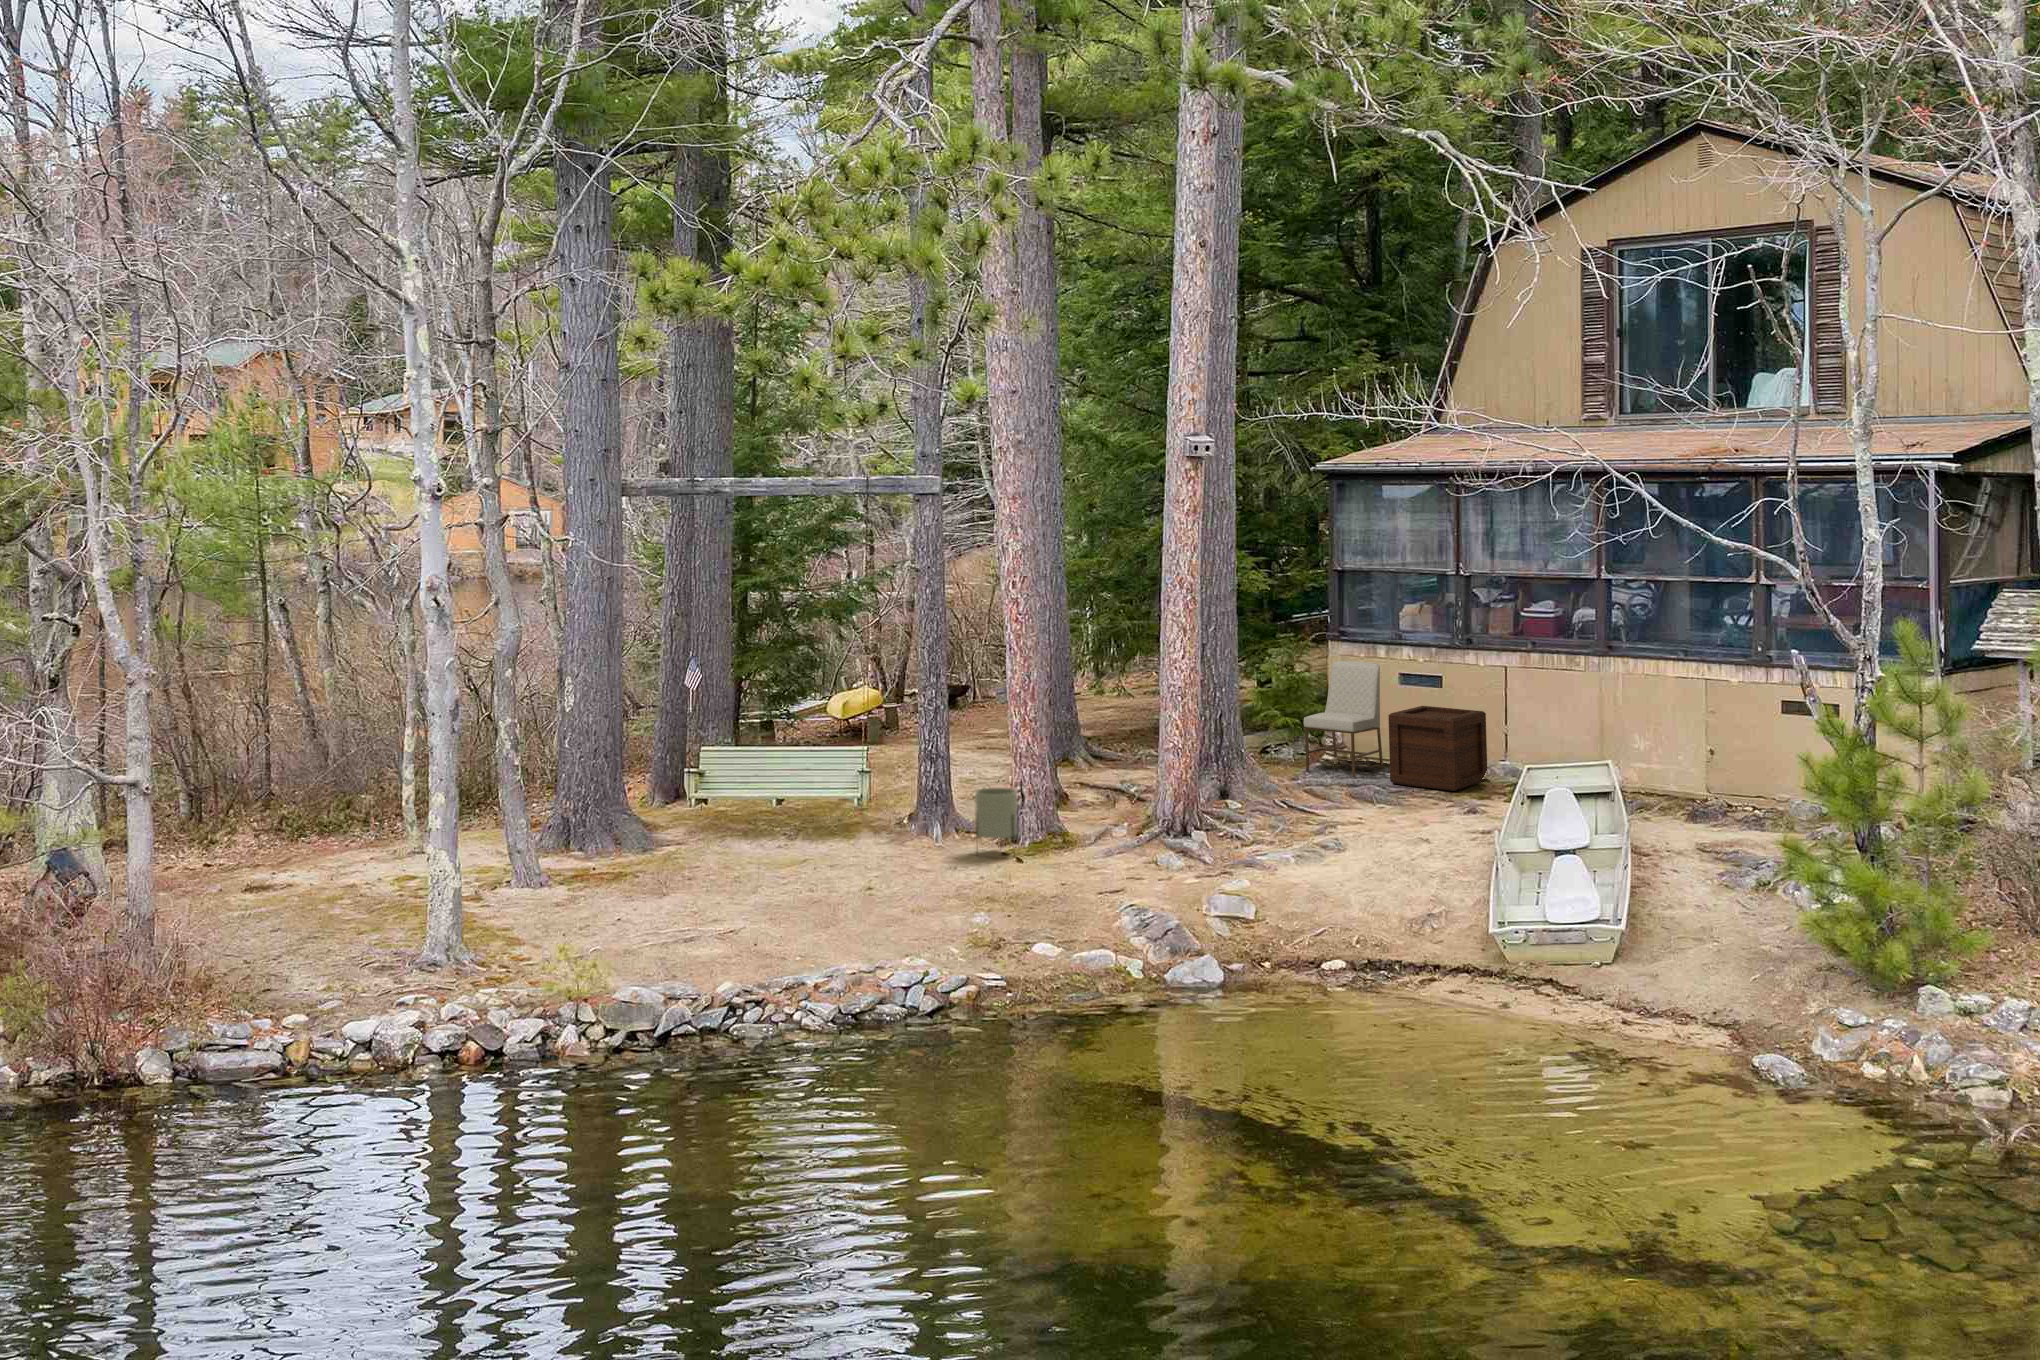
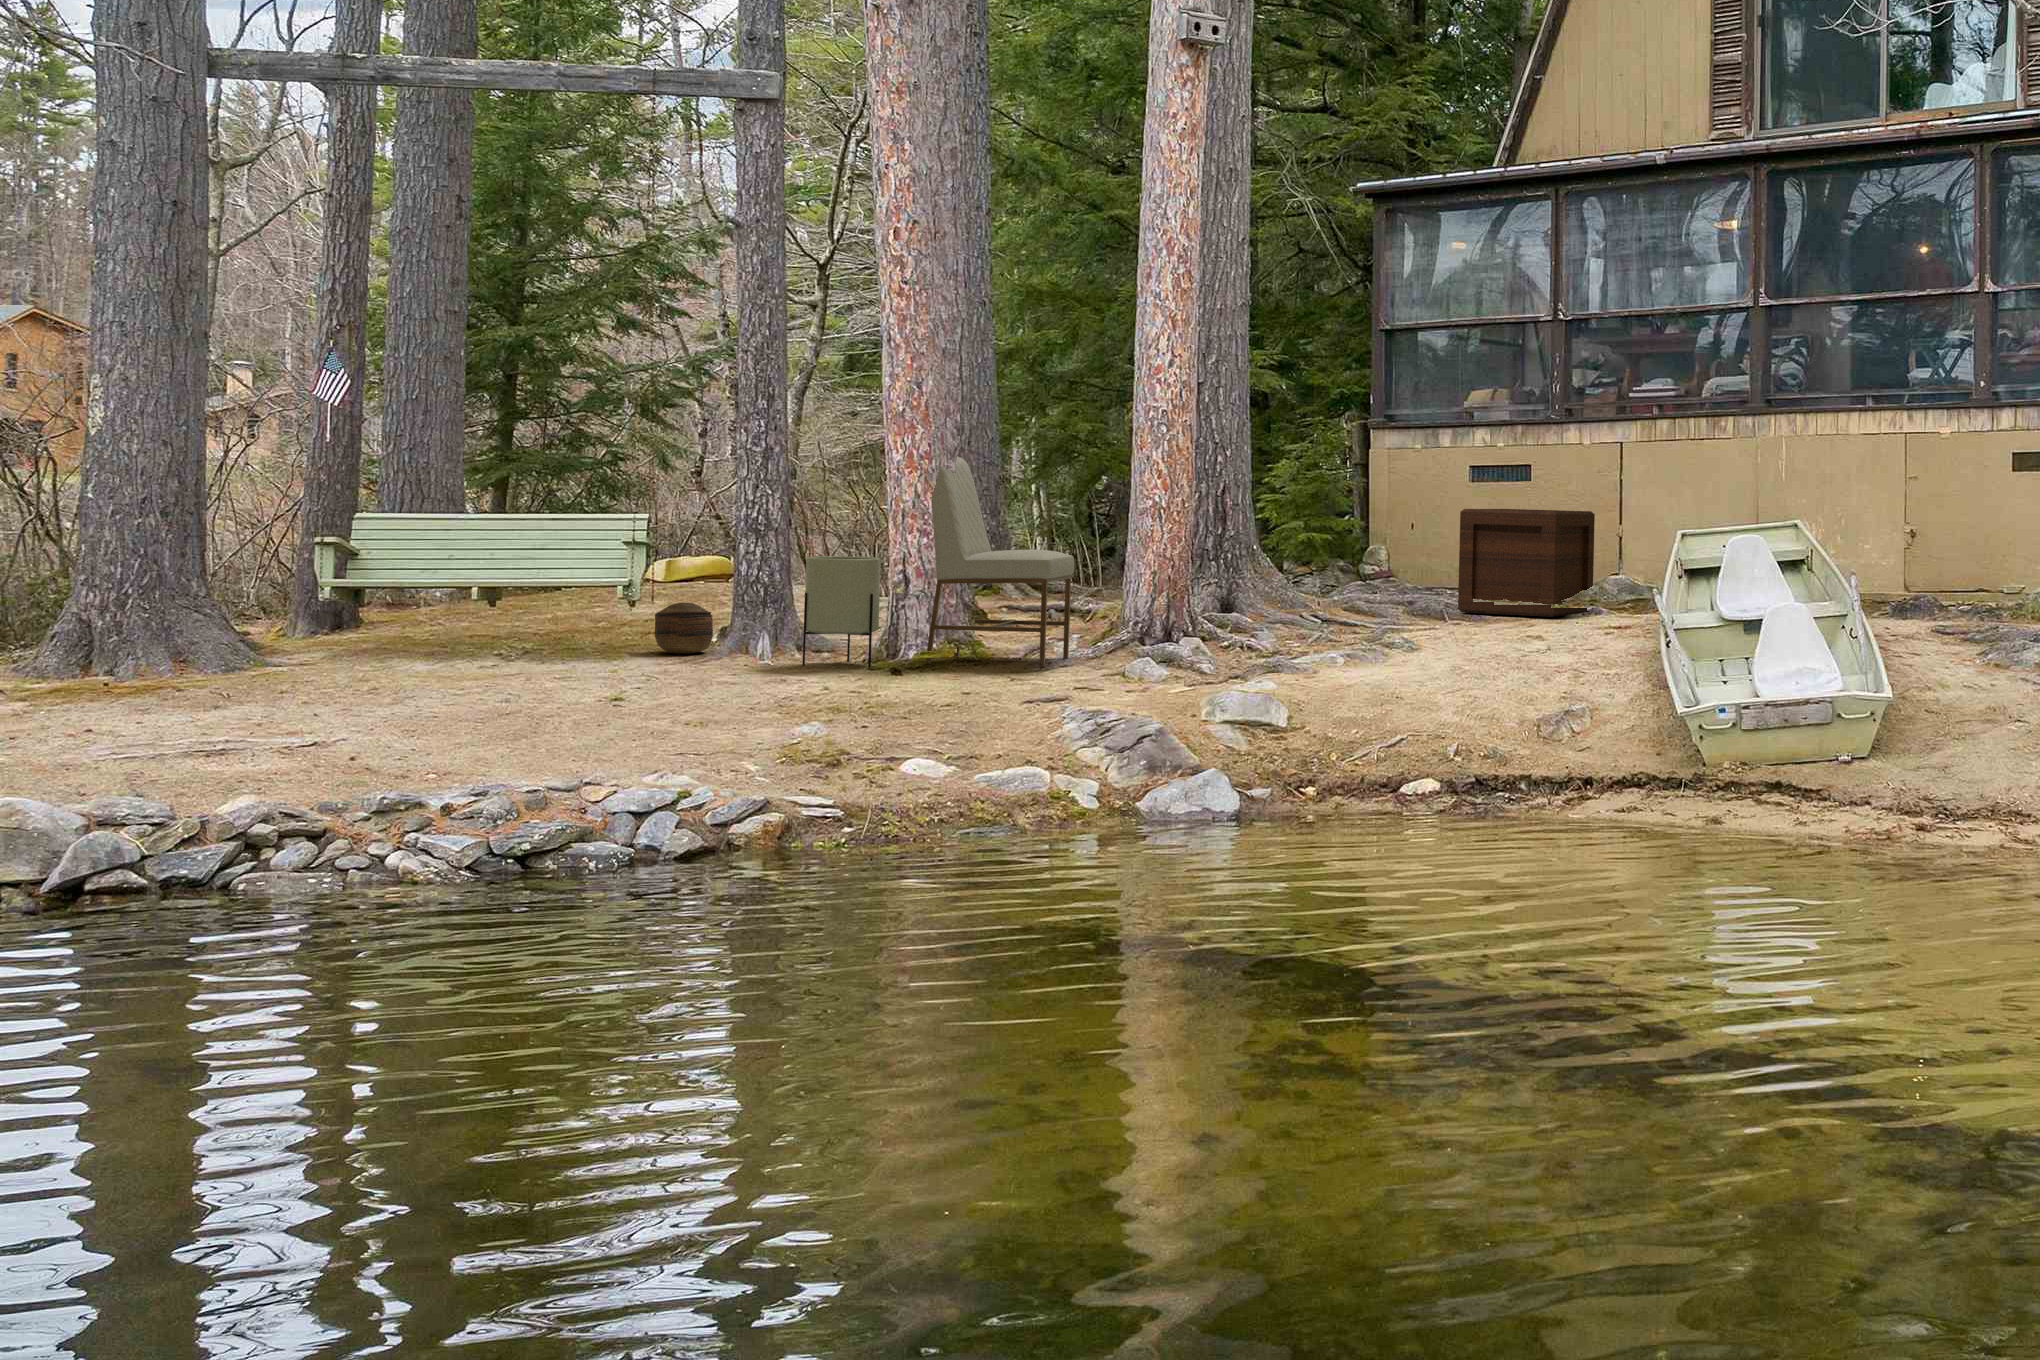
chair: present [1304,661,1383,777] -> present [925,456,1074,668]
basket: none [892,808,924,839] -> present [655,603,713,654]

